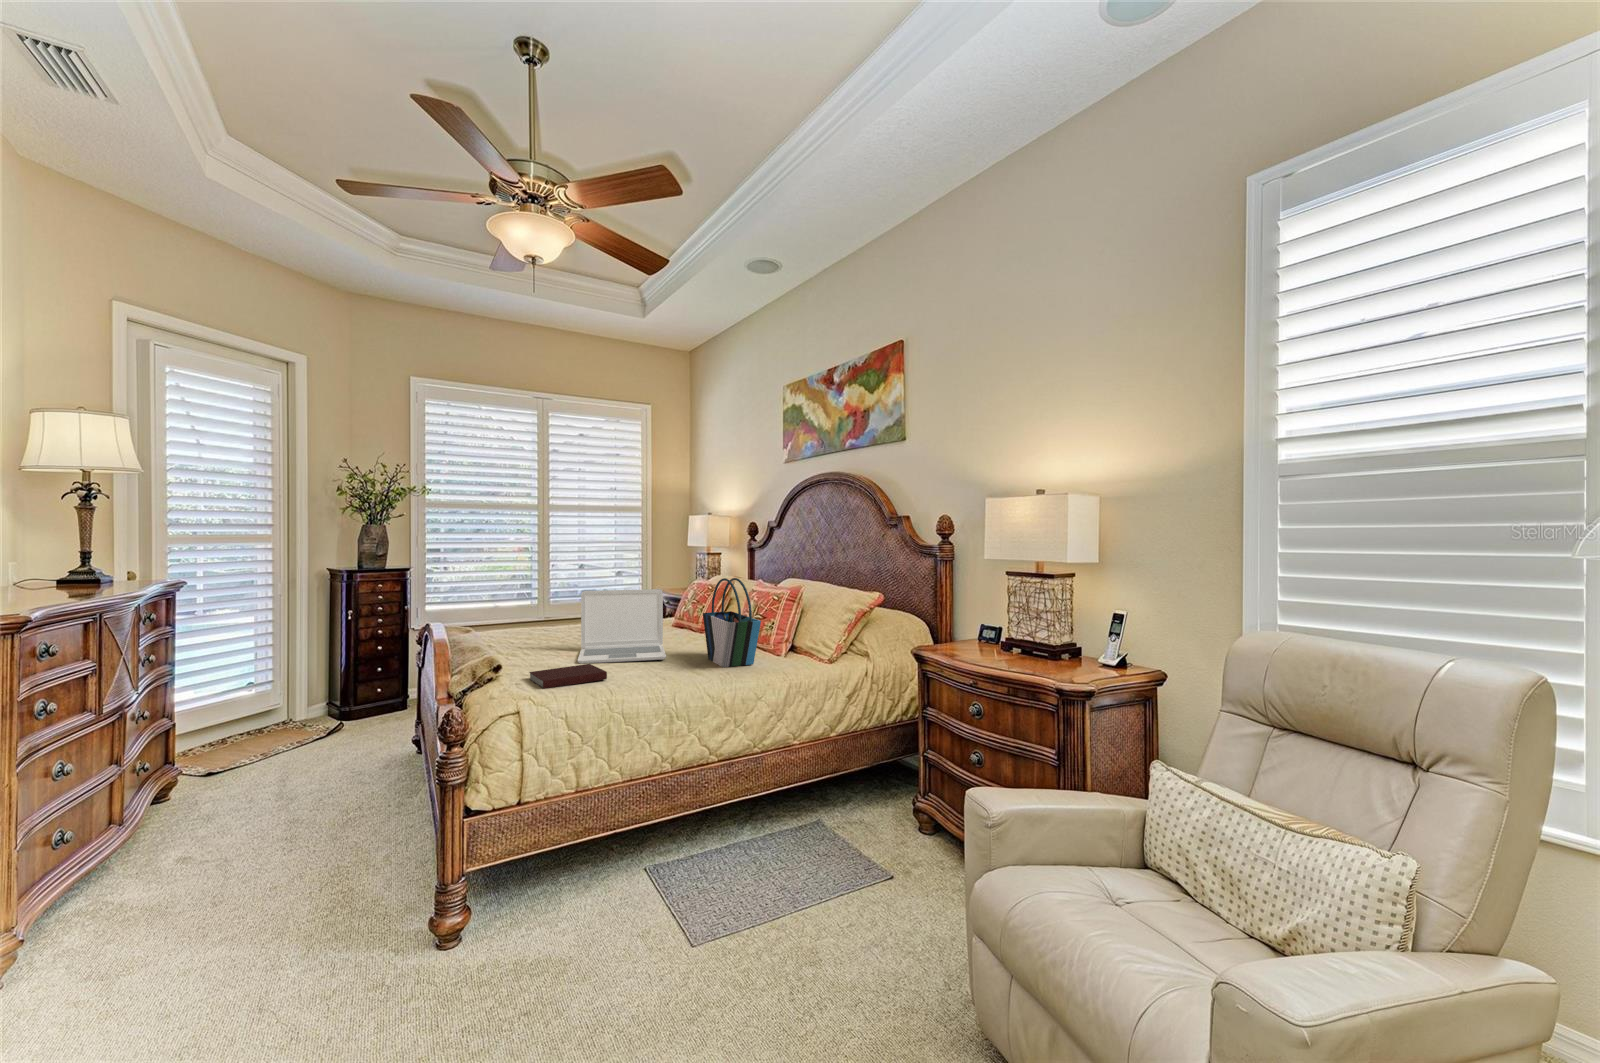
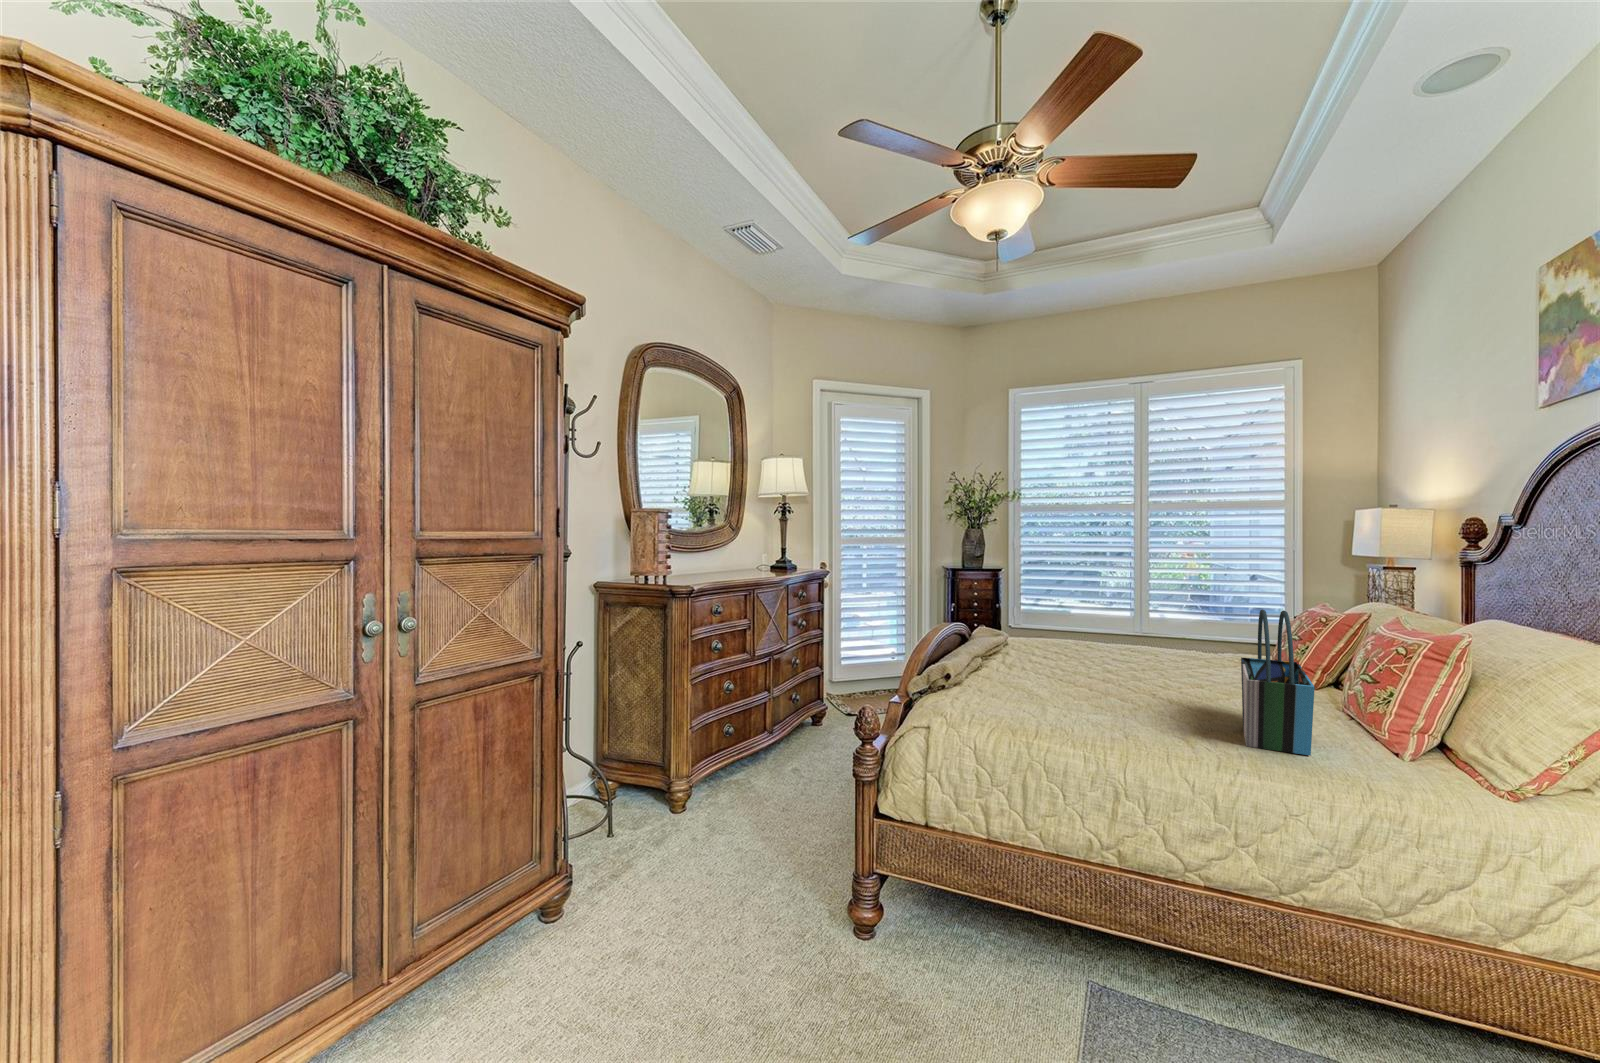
laptop: present [577,589,666,664] -> none [1055,607,1191,712]
notebook: present [529,664,607,689] -> none [974,690,1052,718]

